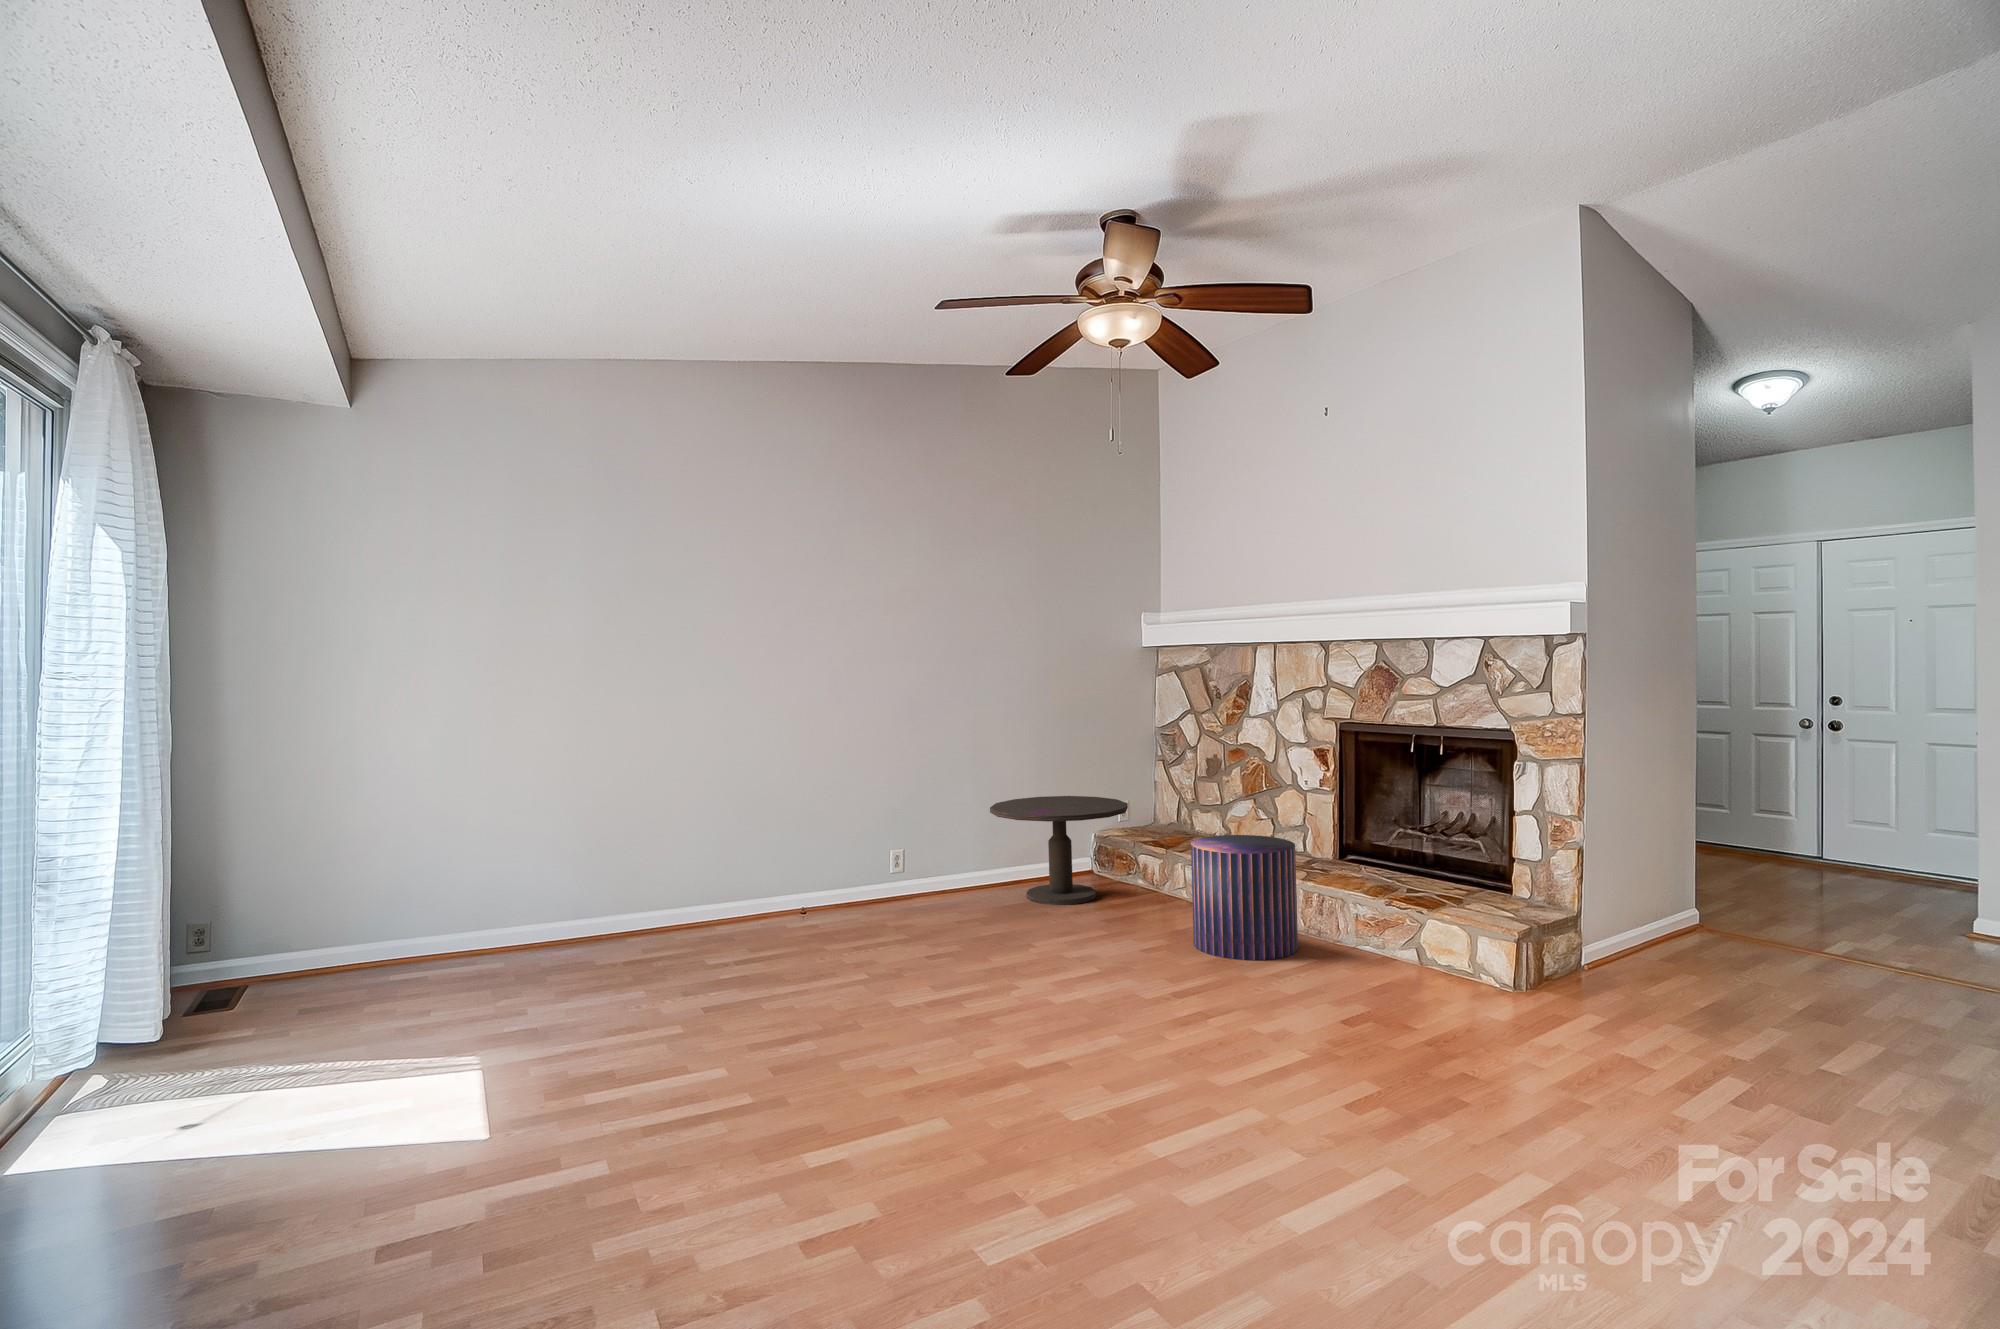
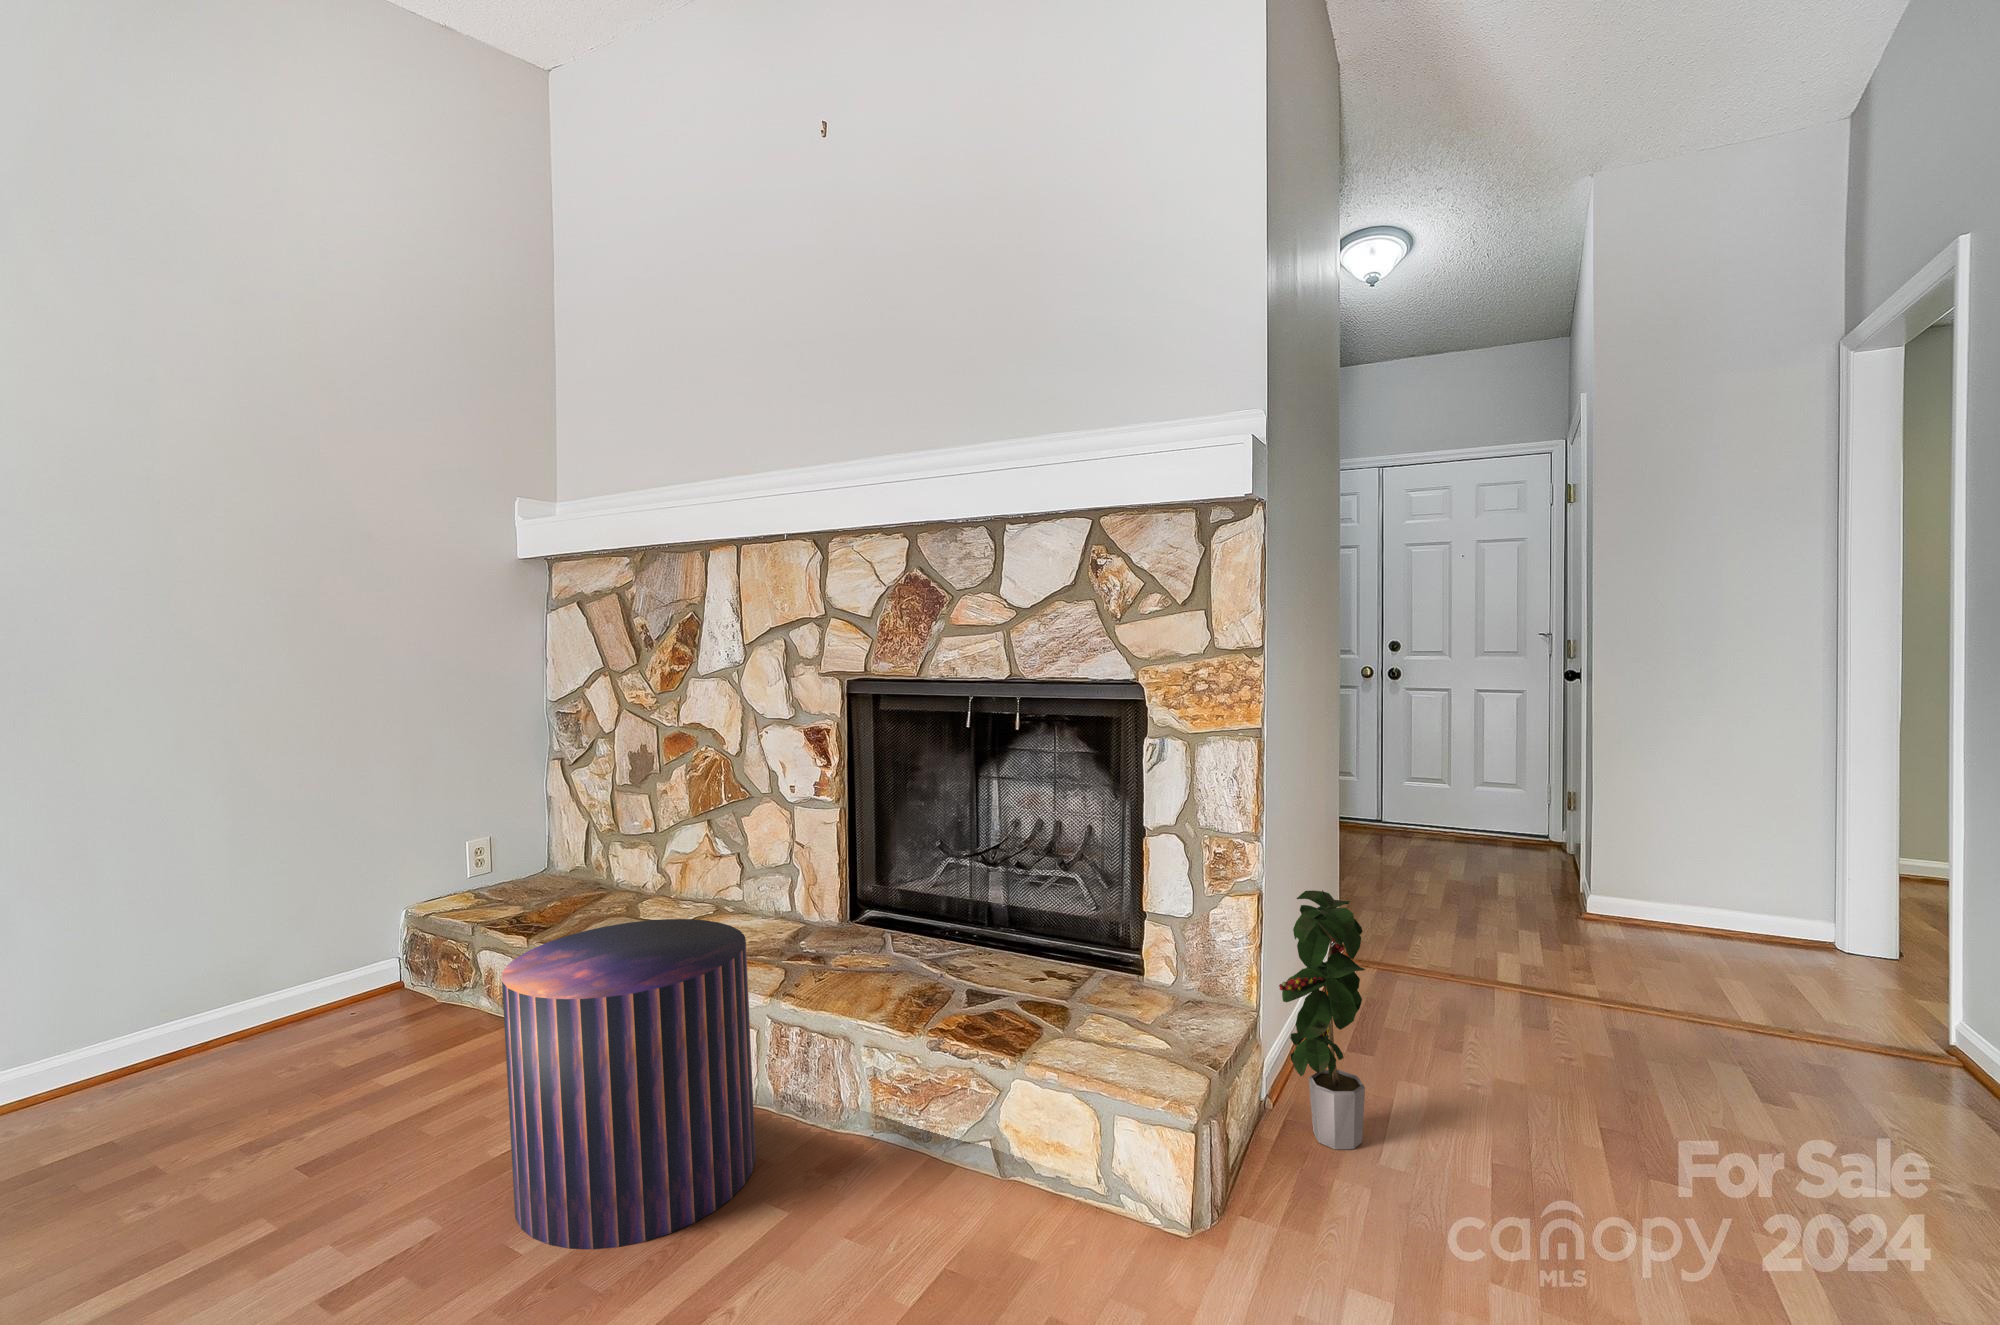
side table: present [990,796,1128,905] -> none [73,842,445,1103]
potted plant: none [1576,849,1647,985] -> present [1279,890,1365,1149]

